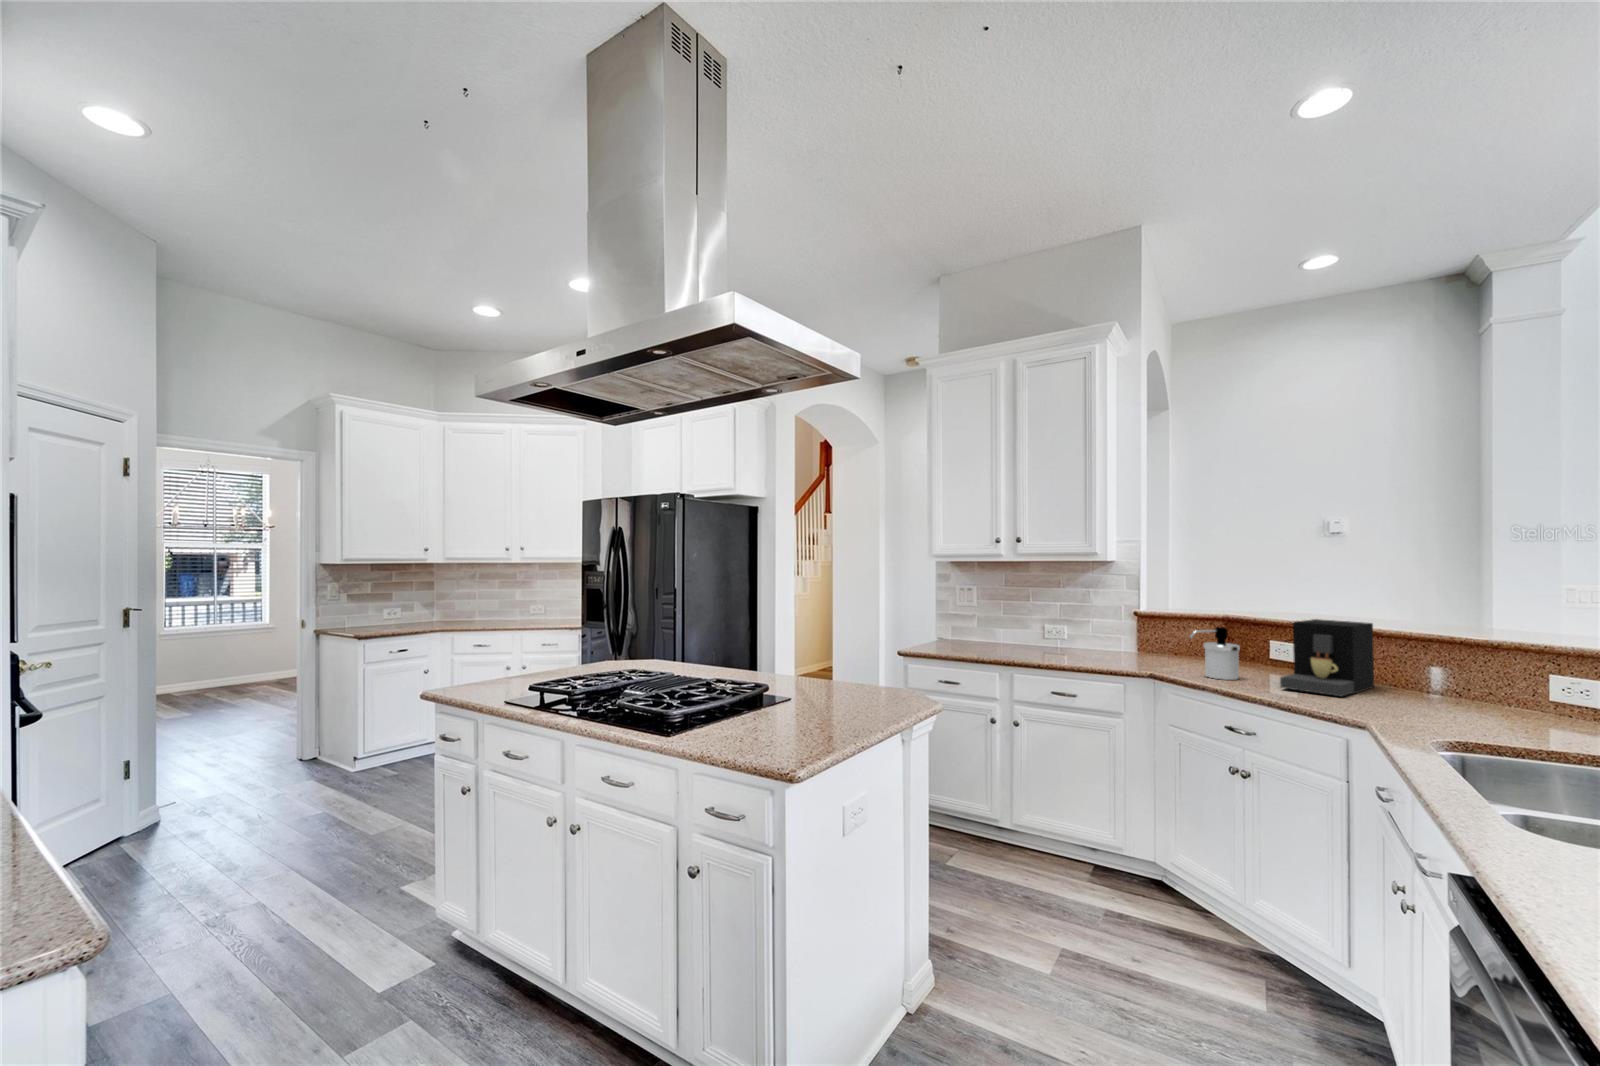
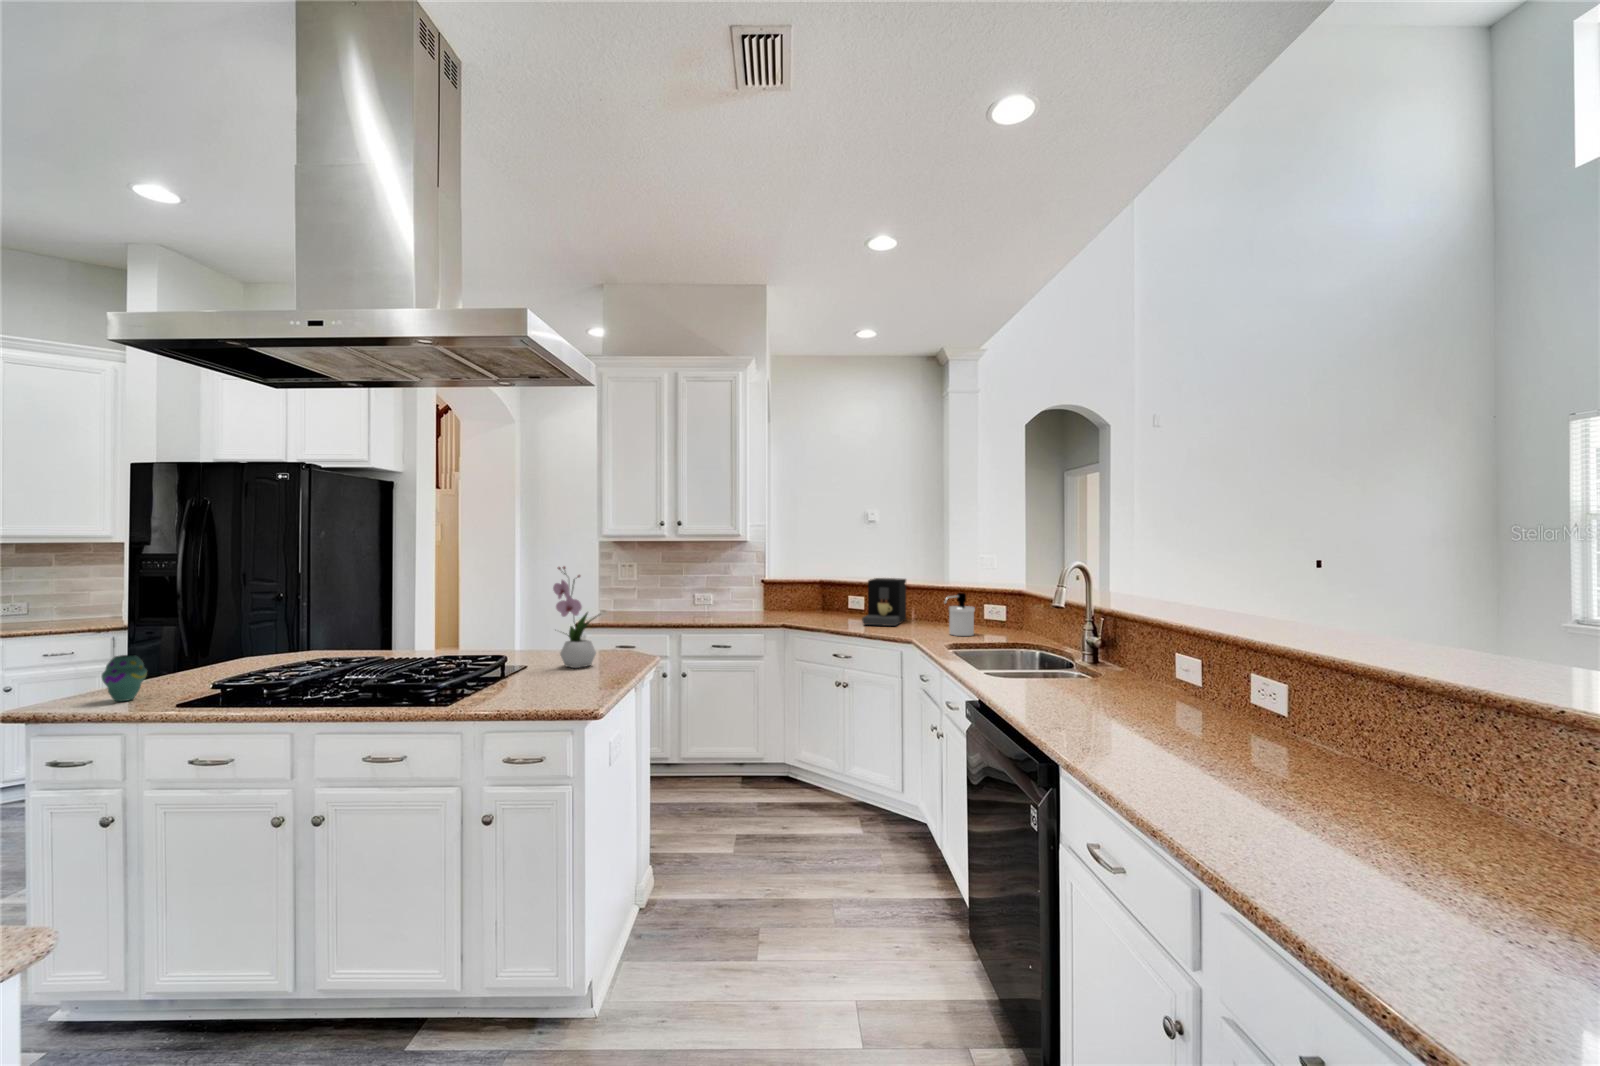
flower arrangement: none [819,588,869,703] -> present [553,566,596,668]
soap dispenser: present [1190,627,1240,680] -> present [944,593,975,636]
vase: none [498,648,525,684] -> present [102,655,147,701]

